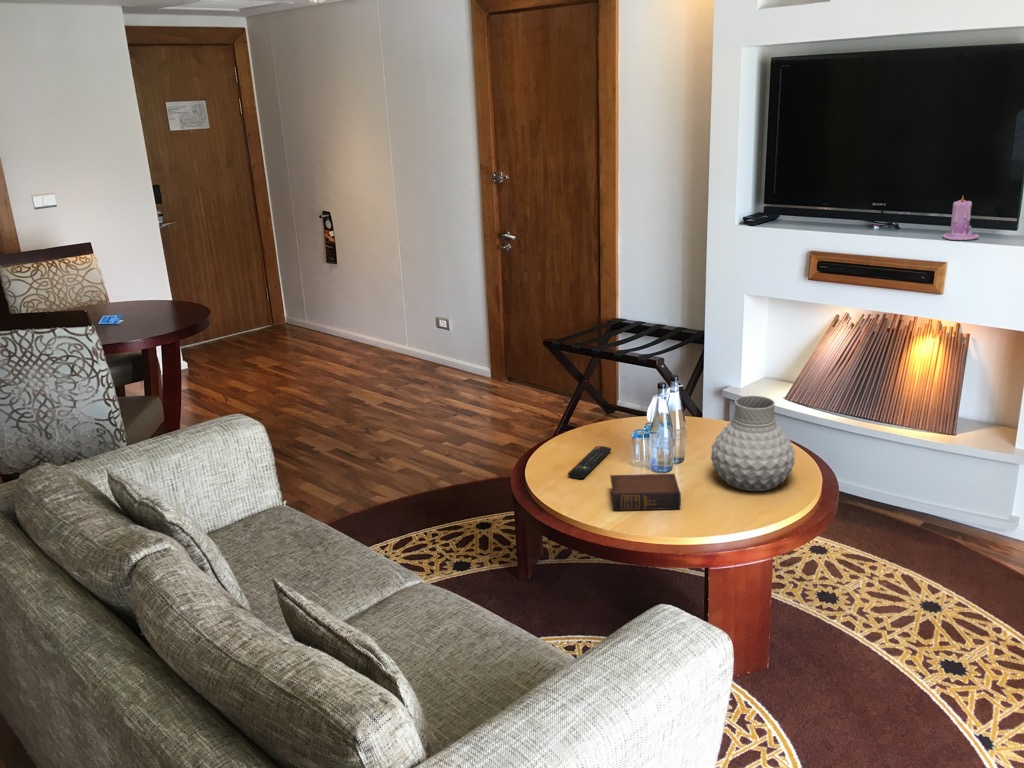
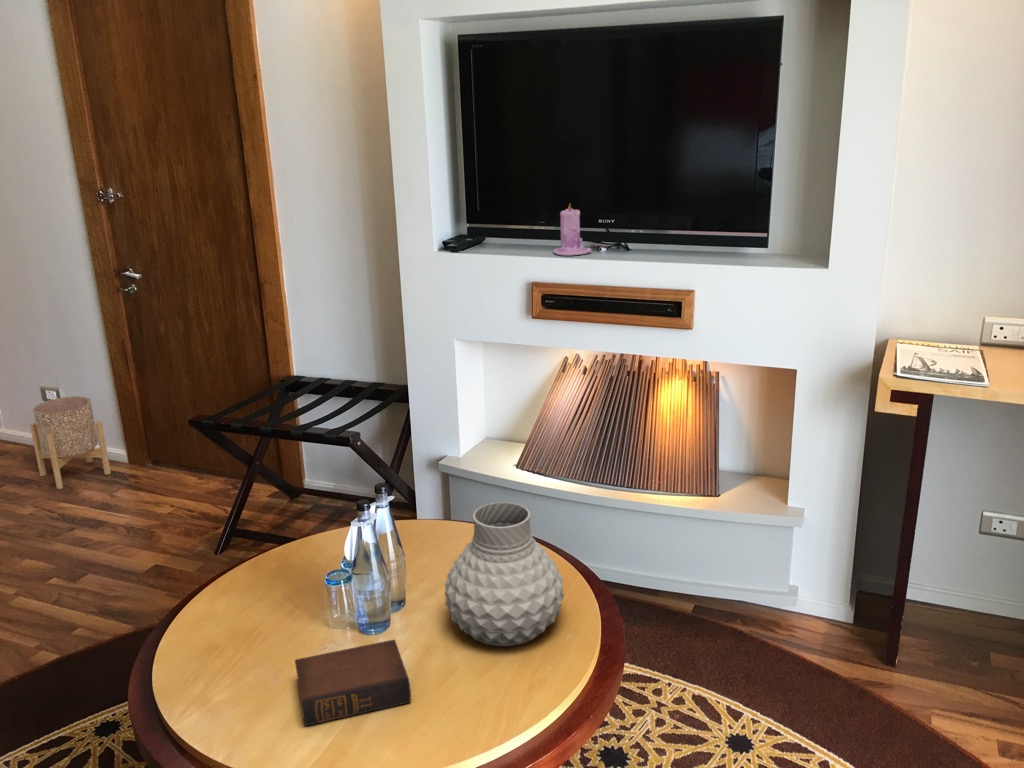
candle: present [942,197,979,240] -> present [553,206,591,256]
planter: none [429,324,479,390] -> present [30,396,111,489]
remote control: present [568,446,611,479] -> none [226,595,294,667]

